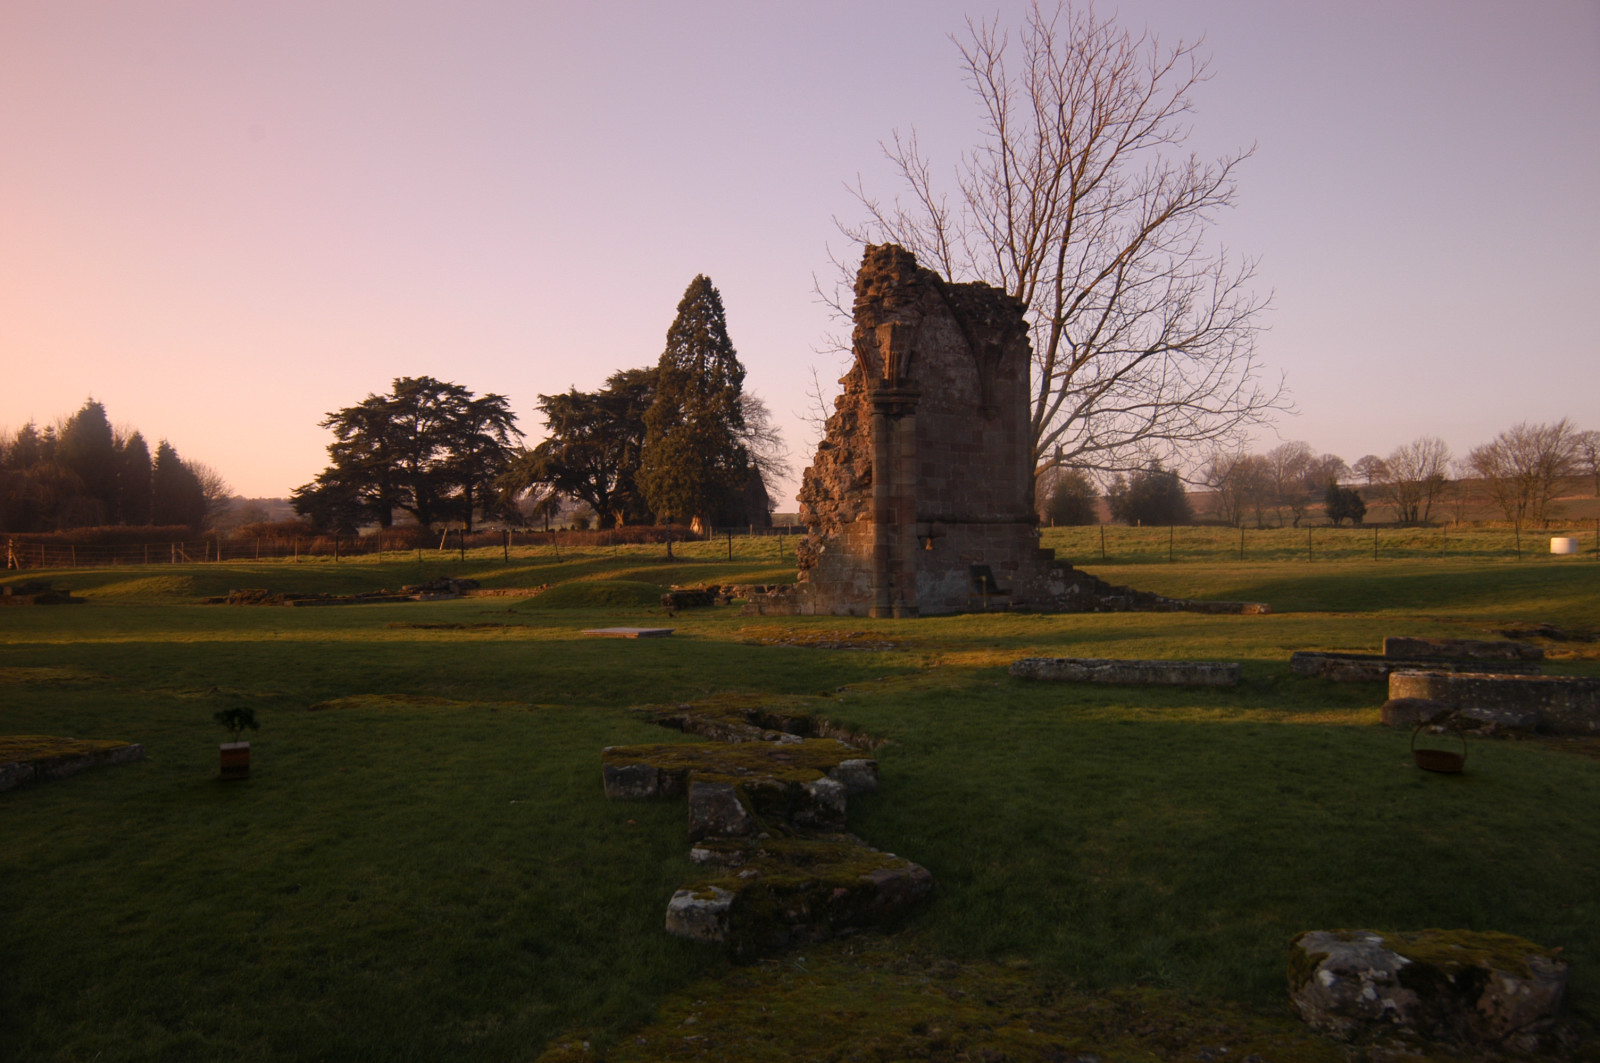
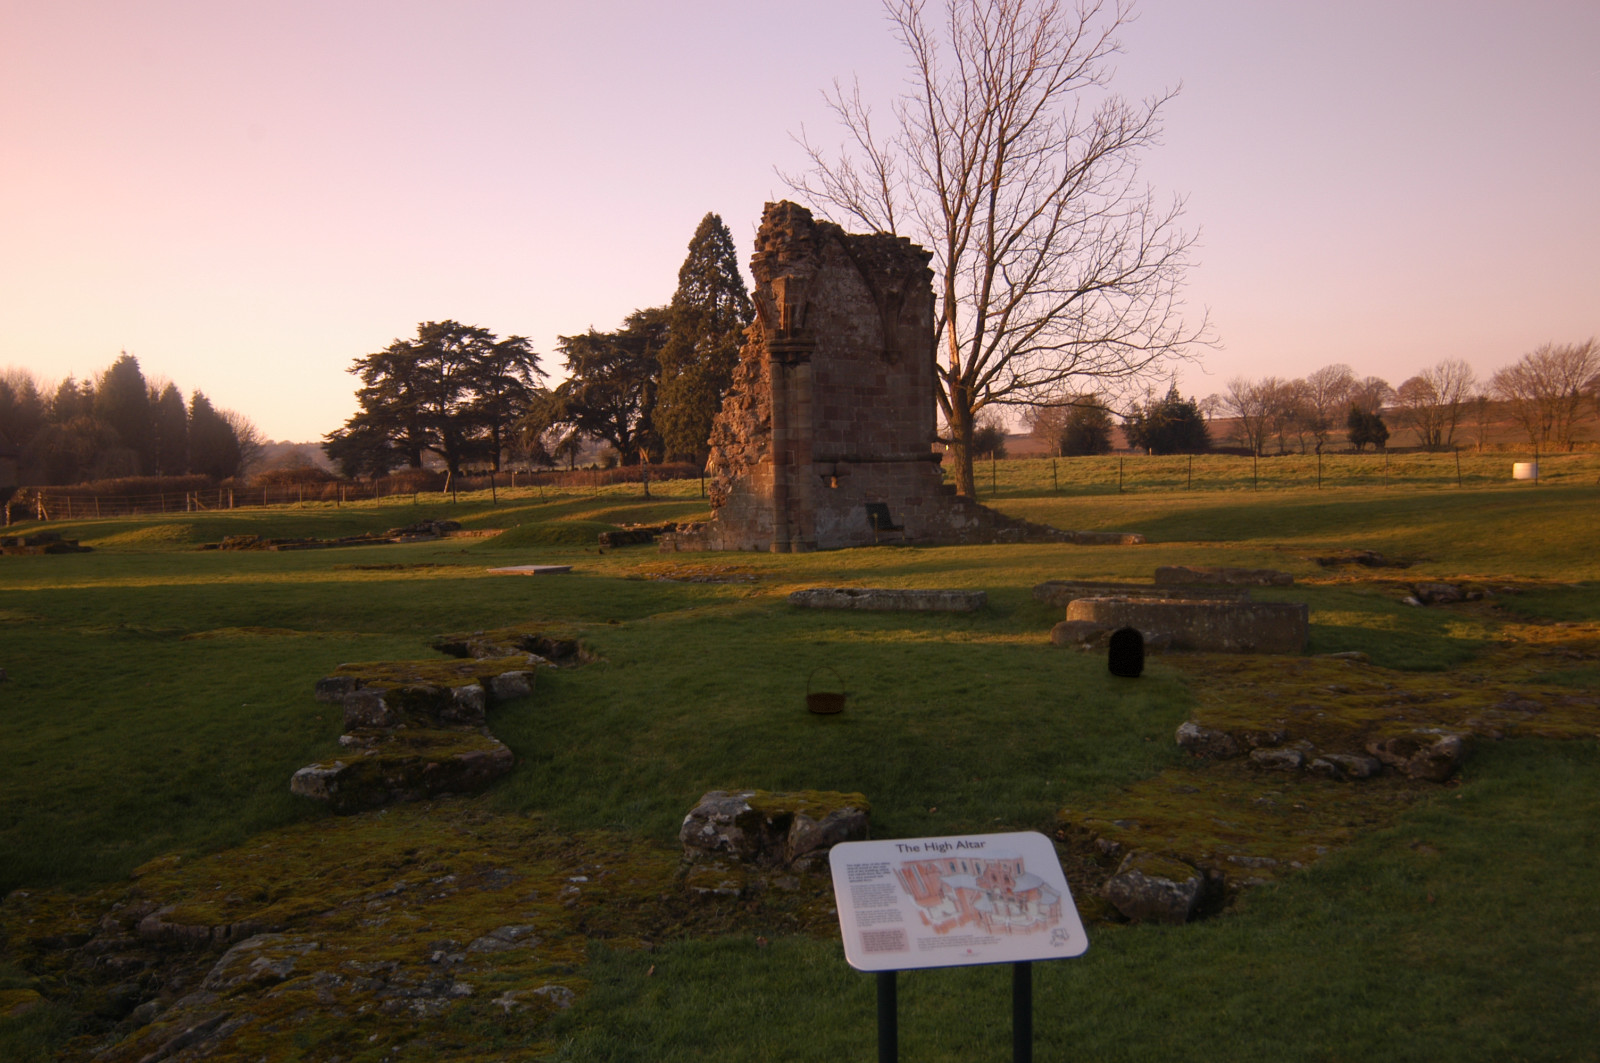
backpack: none [1522,703,1573,769] -> present [1108,624,1145,676]
potted tree: present [212,707,262,780] -> none [34,633,80,692]
basket: present [1411,720,1467,772] -> present [805,668,847,713]

